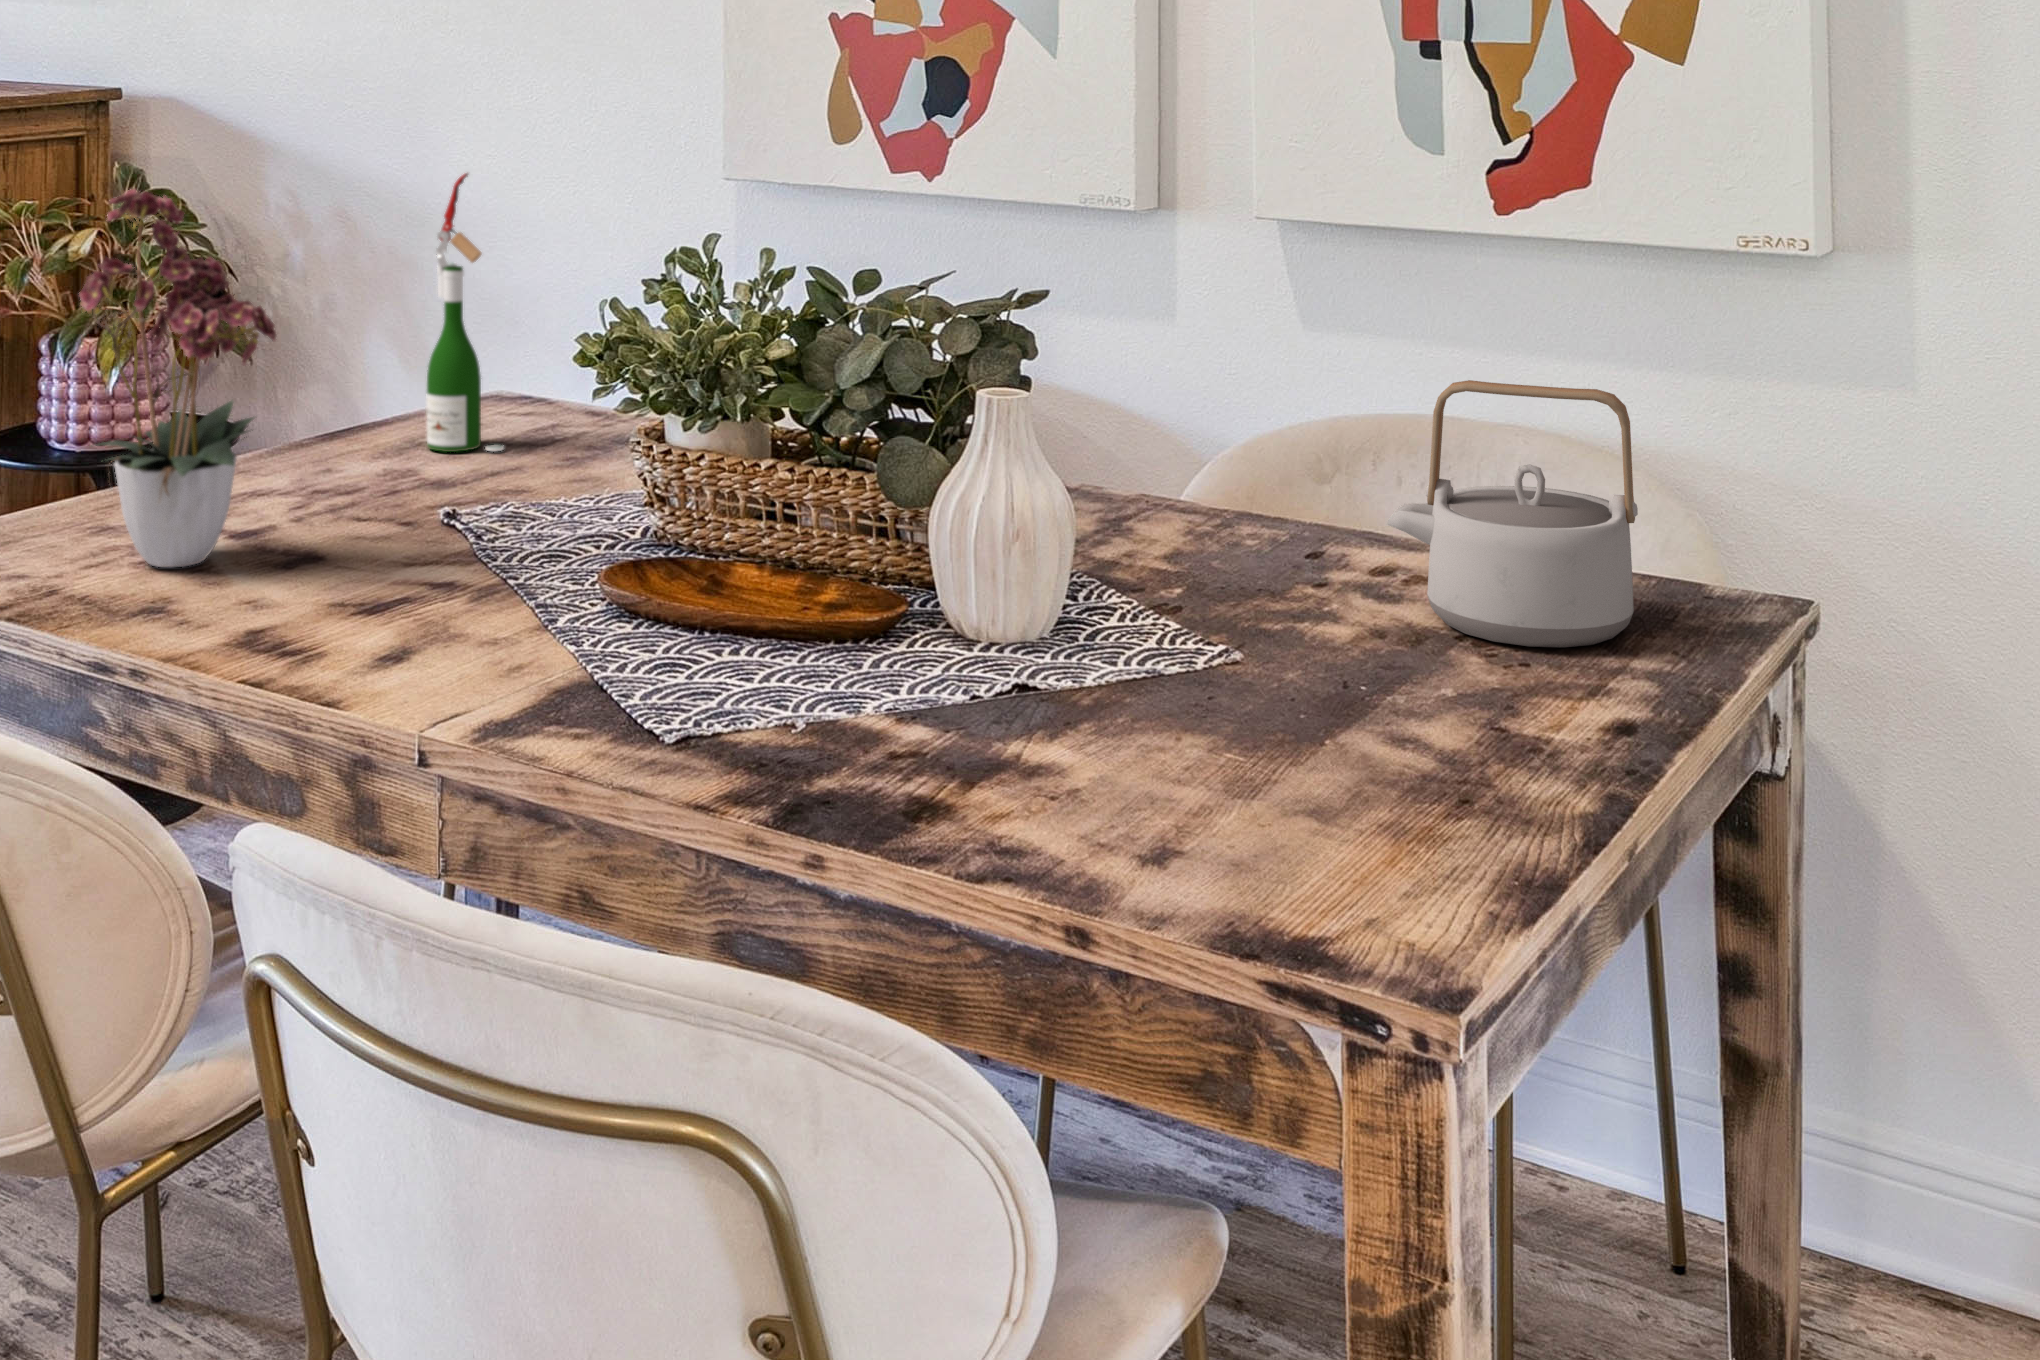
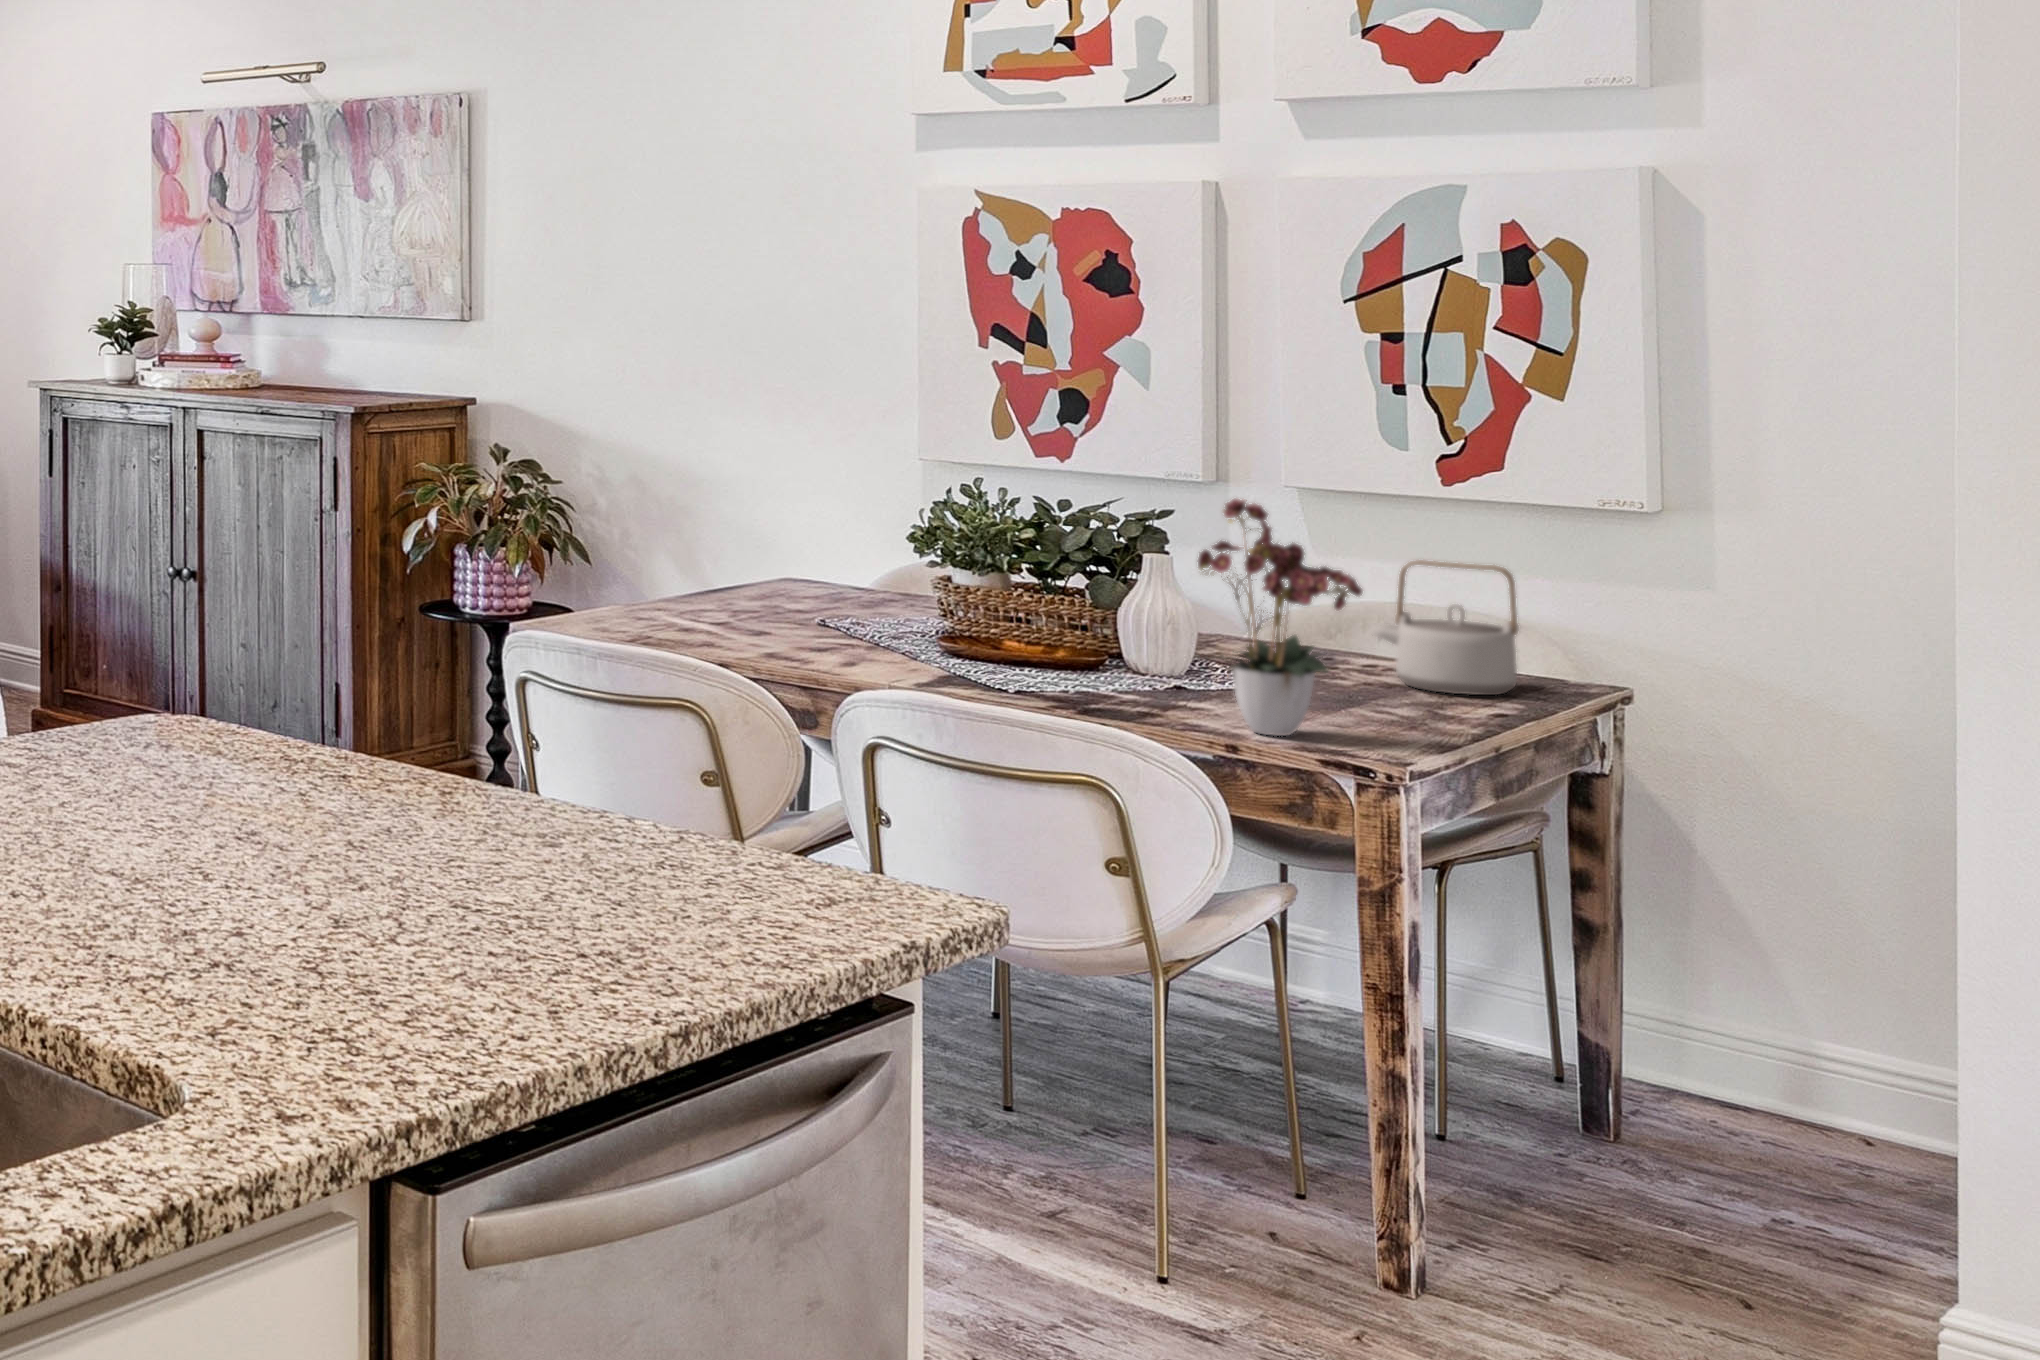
wine bottle: present [427,173,504,452] -> none [768,446,815,602]
flower arrangement: present [79,189,276,568] -> present [1198,499,1362,736]

